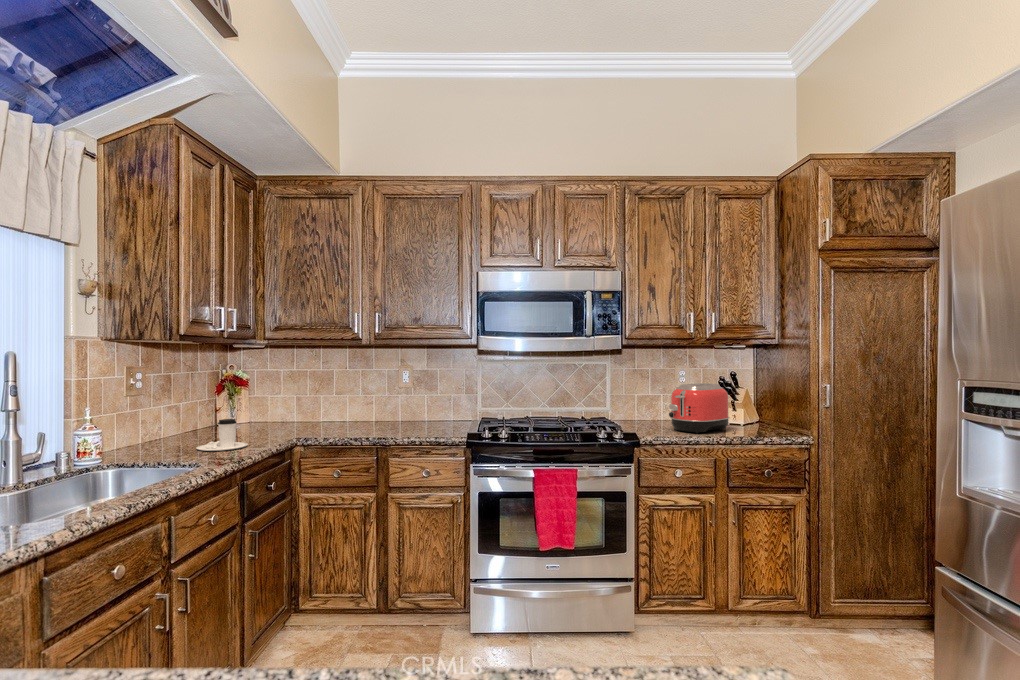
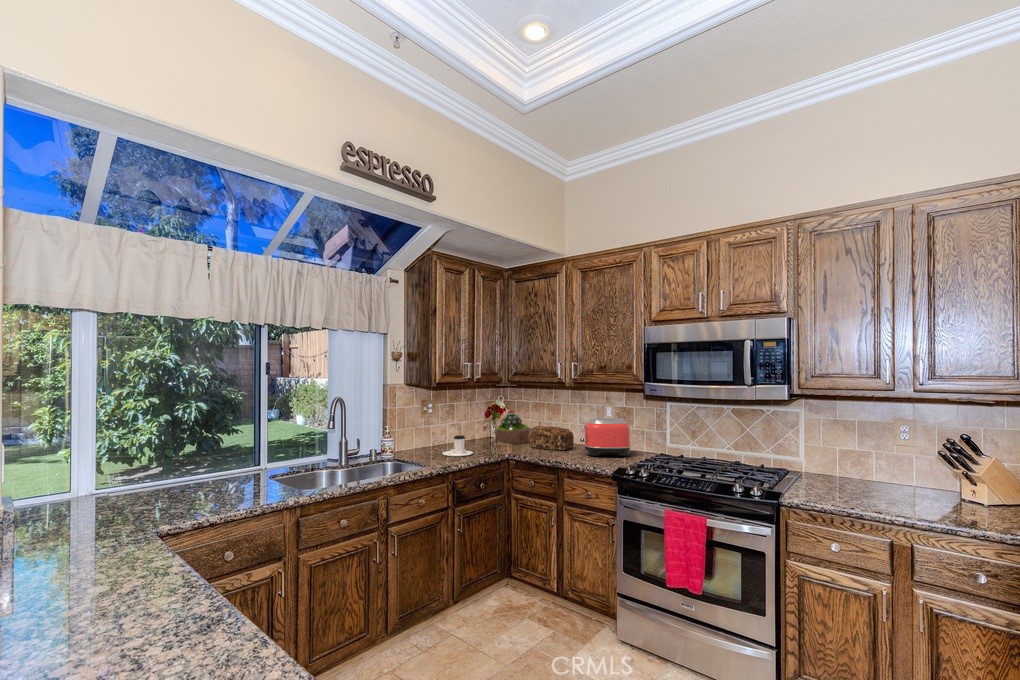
toaster: present [669,383,730,433] -> present [580,418,631,457]
succulent plant: none [238,385,301,430] -> present [495,411,531,444]
bread loaf: none [309,400,366,431] -> present [529,426,574,450]

